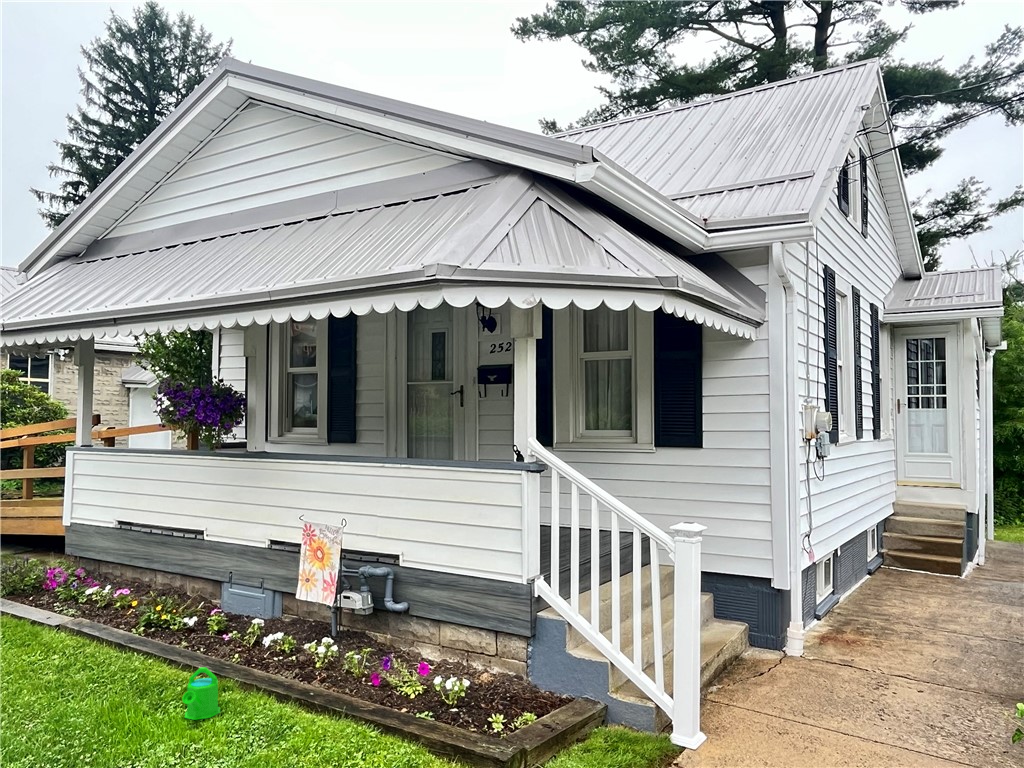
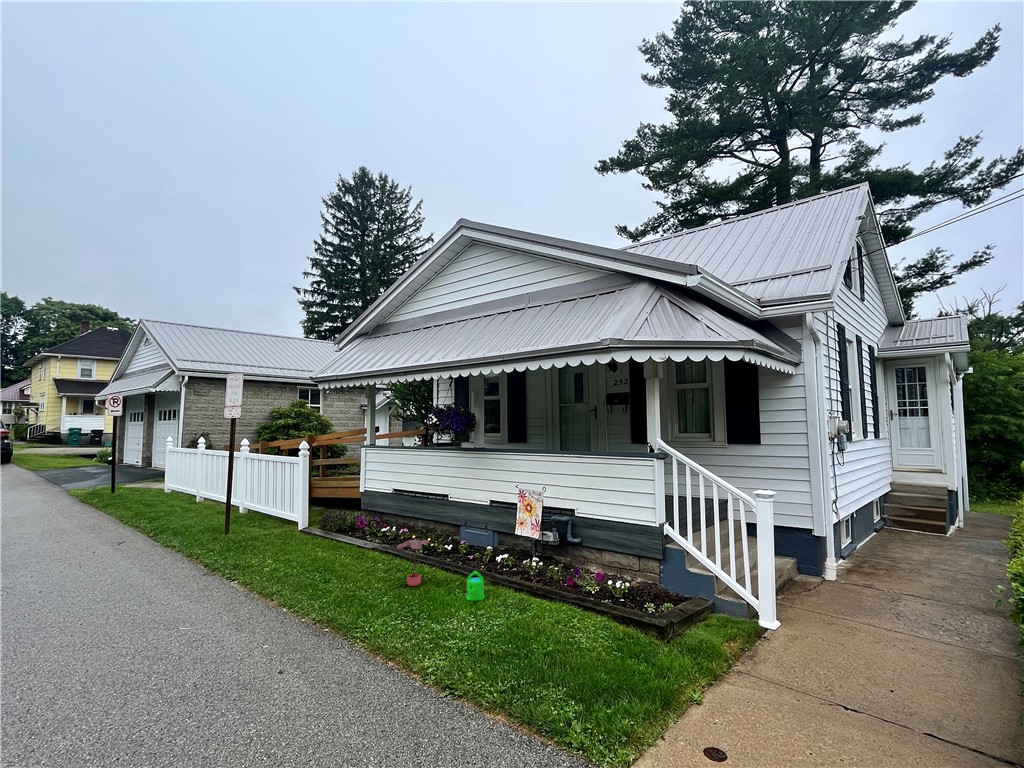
potted plant: none [68,613,134,695] -> present [397,540,429,586]

